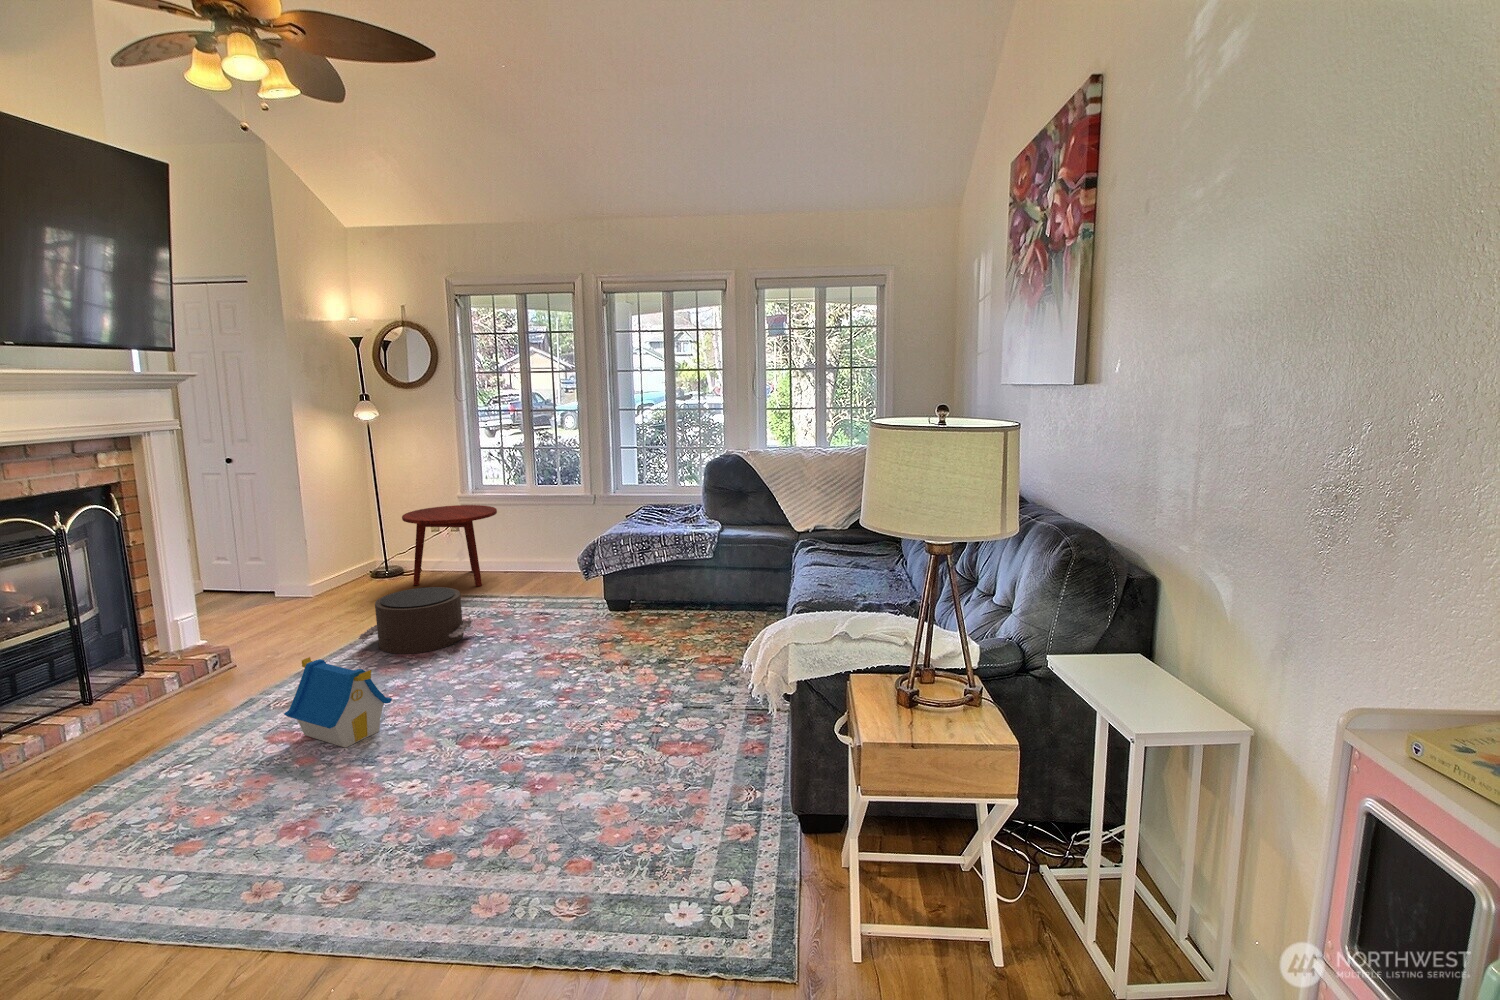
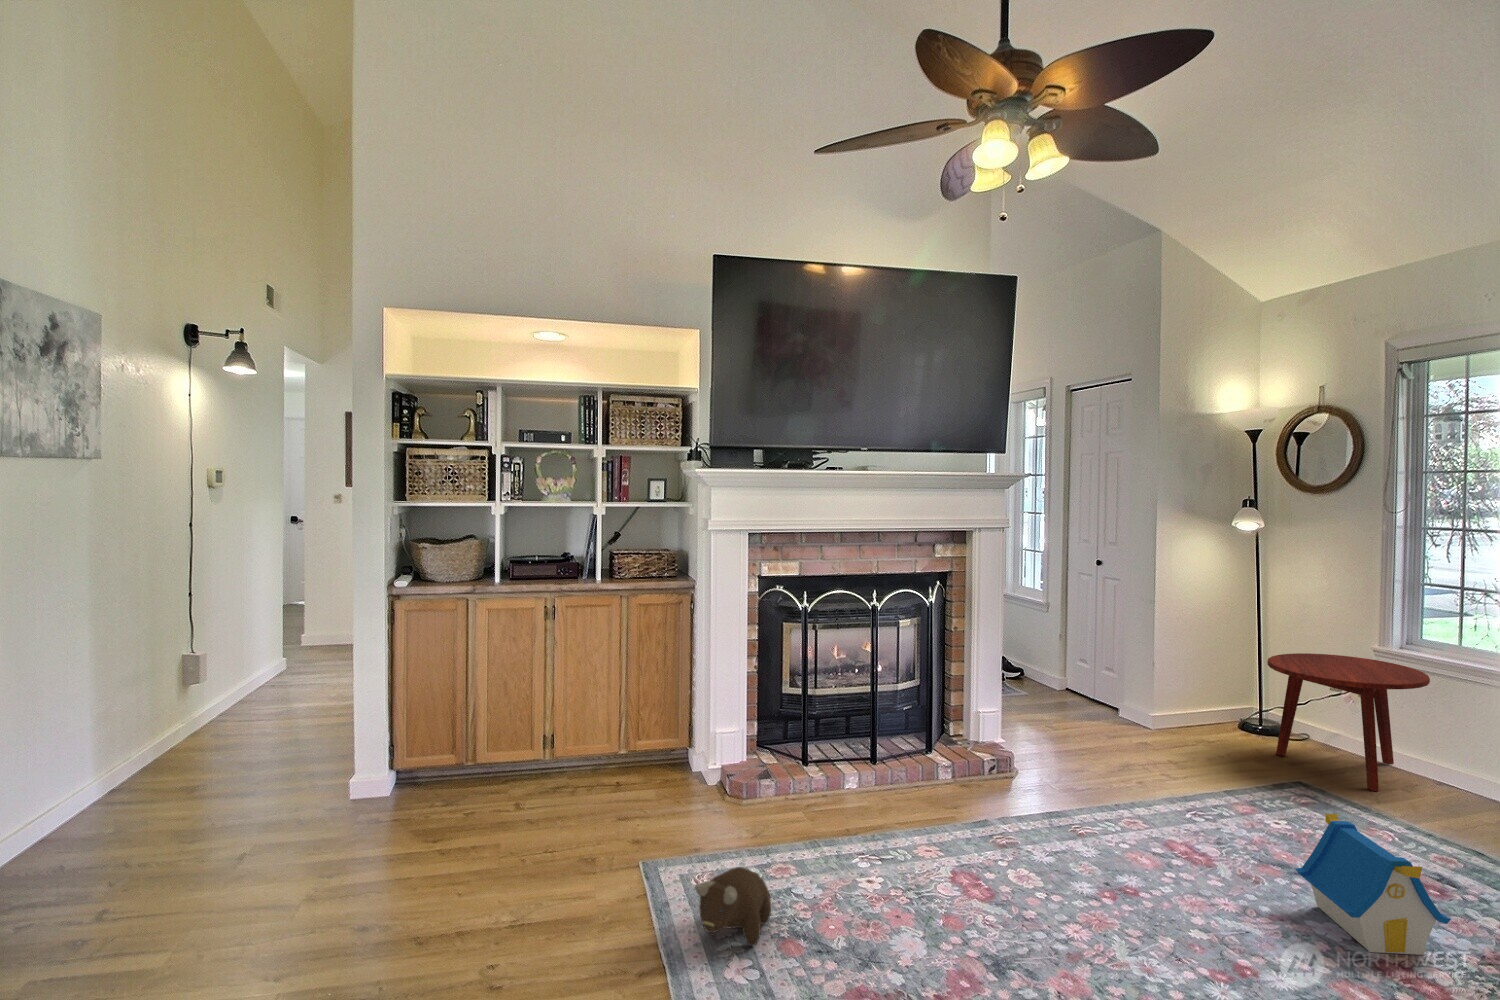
pouf: present [358,587,472,654] -> none [1129,758,1295,863]
toy house: present [284,657,392,748] -> present [1295,814,1451,955]
plush toy: none [35,817,139,907] -> present [695,867,771,946]

